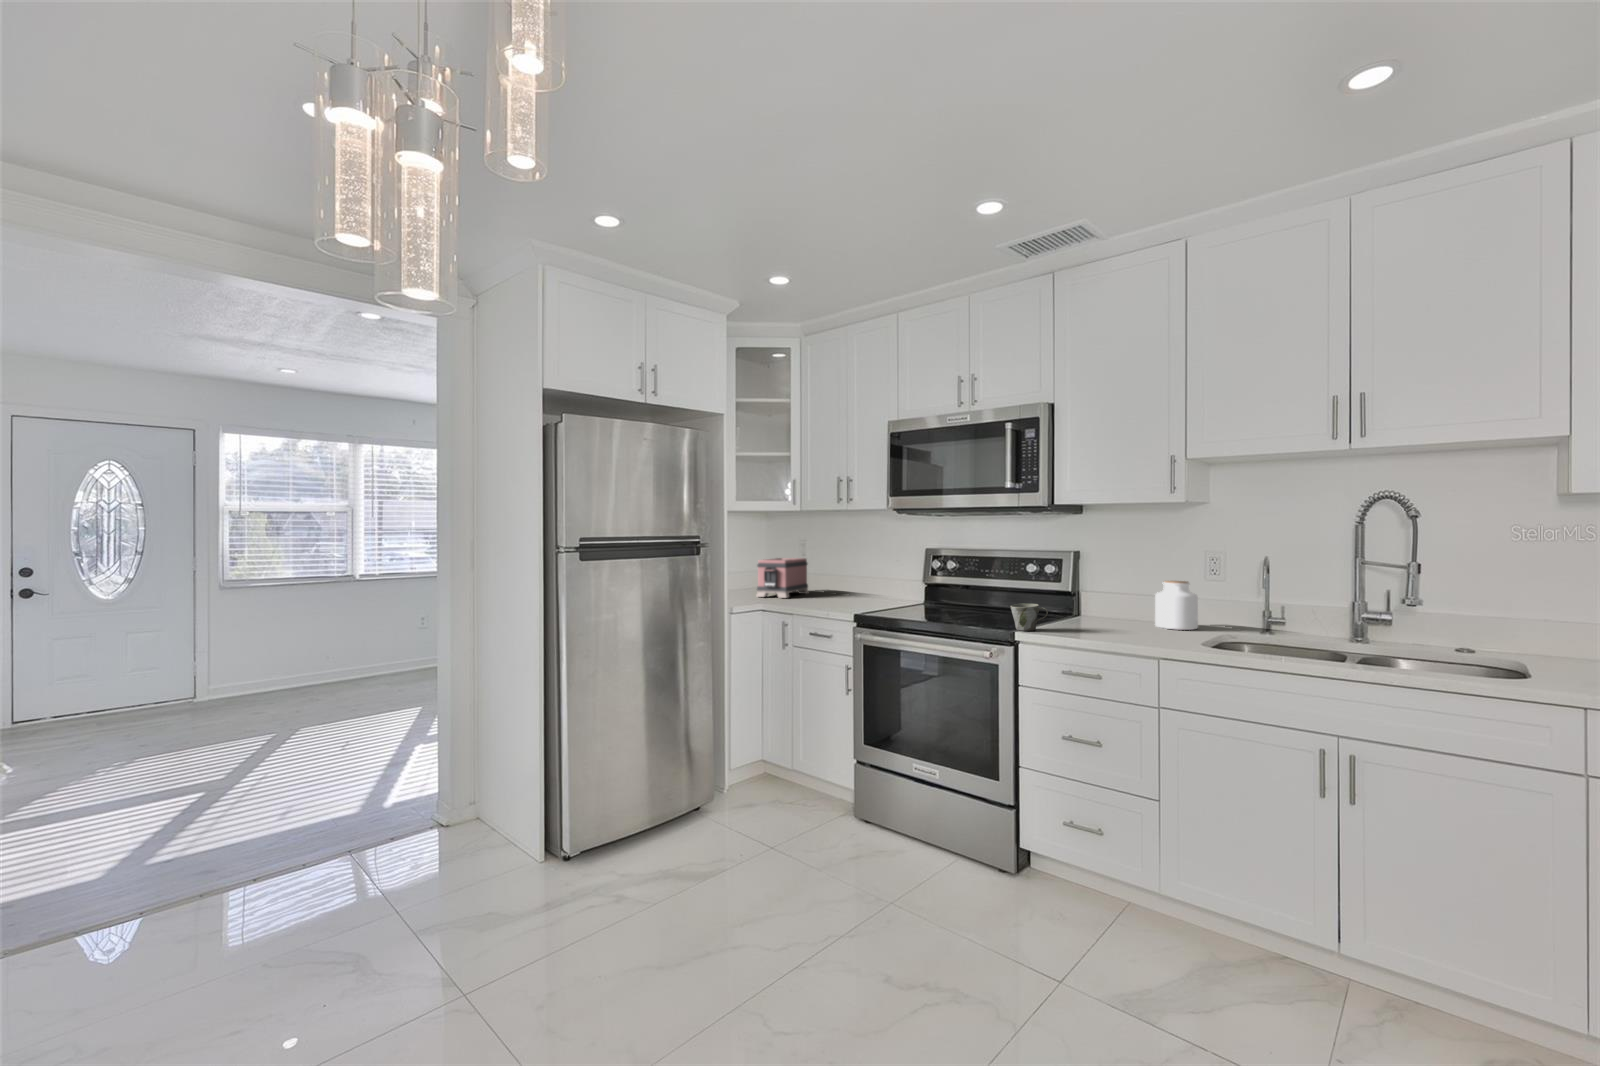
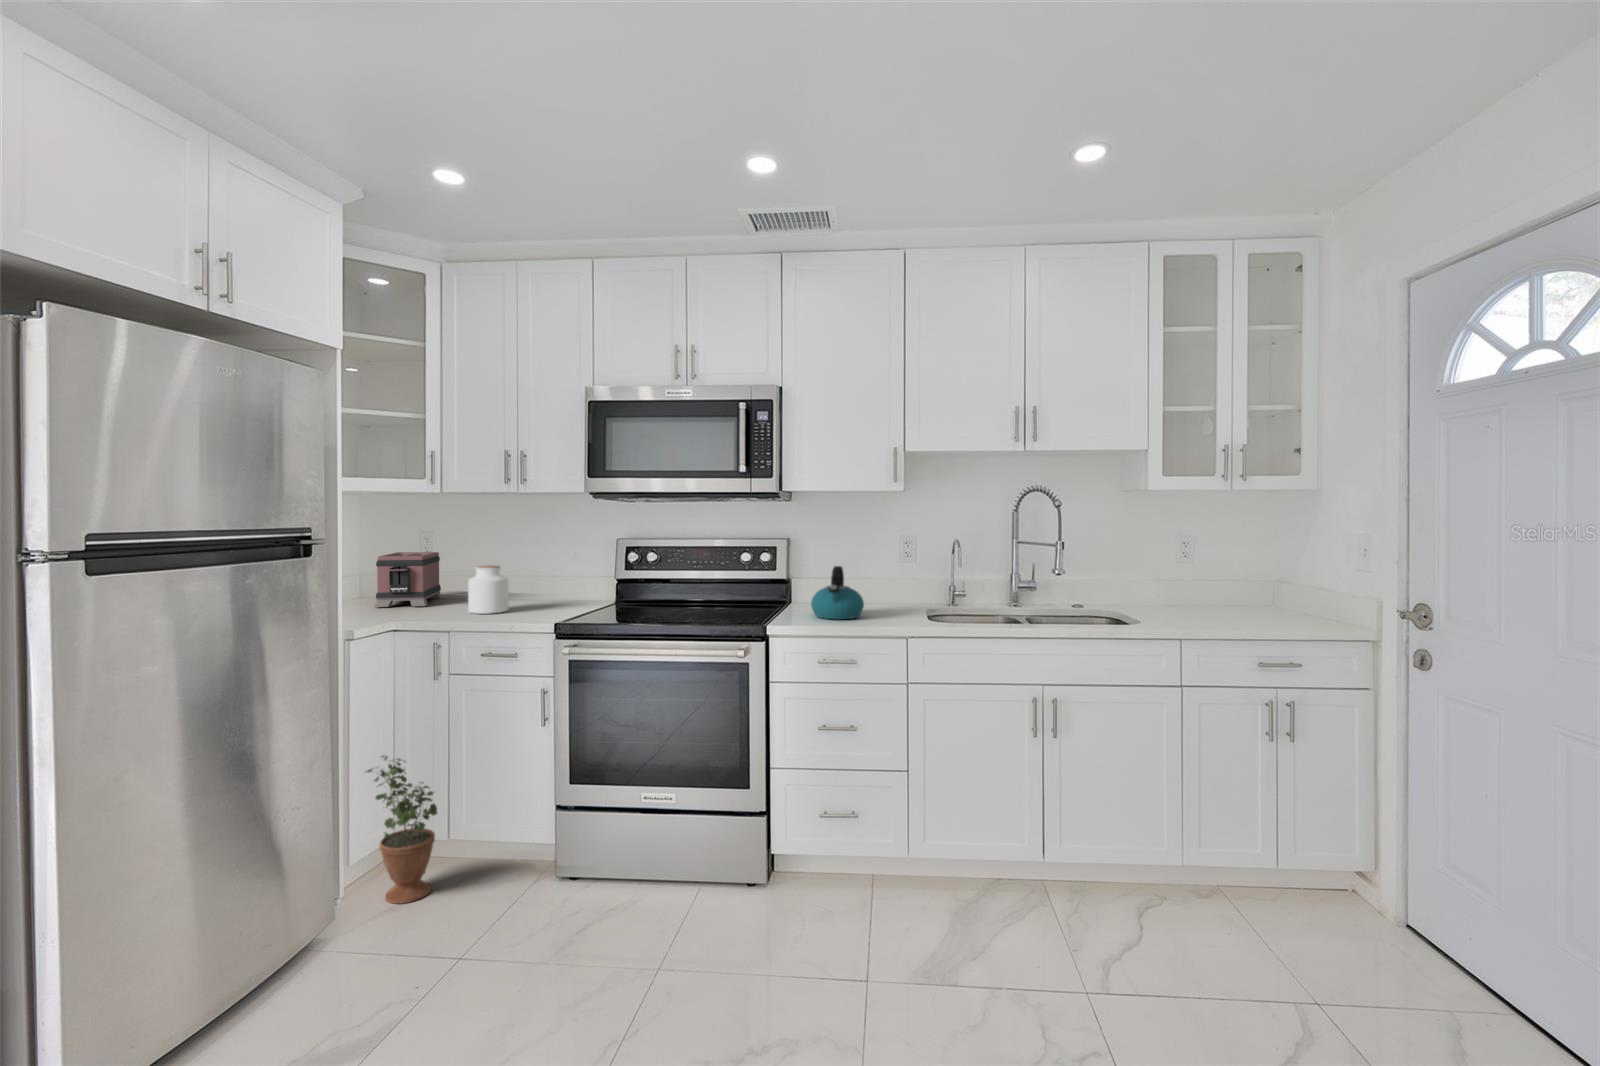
kettle: none [1075,578,1134,632] -> present [811,566,864,619]
jar: present [1155,581,1198,630] -> present [468,566,509,614]
mug: present [1010,604,1048,631] -> none [758,595,795,624]
potted plant: none [725,701,768,812] -> present [367,755,437,904]

